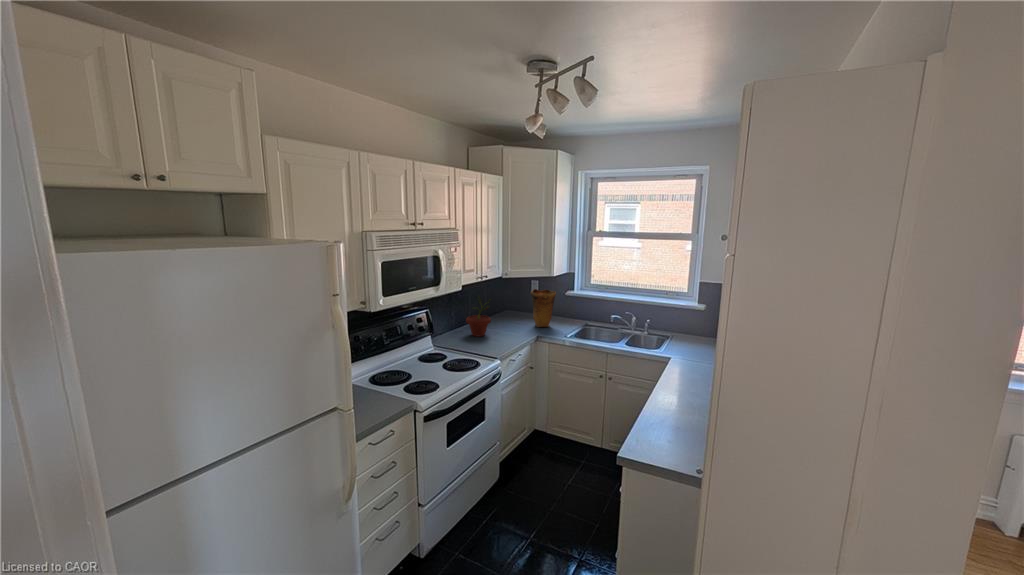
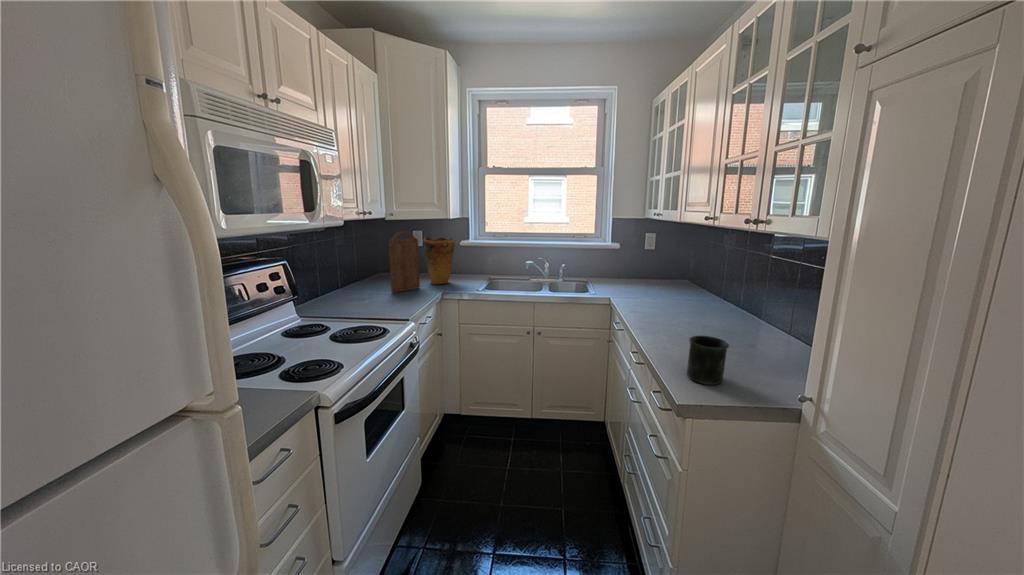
cutting board: none [501,287,525,332] -> present [389,232,420,293]
potted plant: present [466,297,491,336] -> none [342,243,380,301]
mug: none [658,413,689,454] -> present [687,336,729,385]

